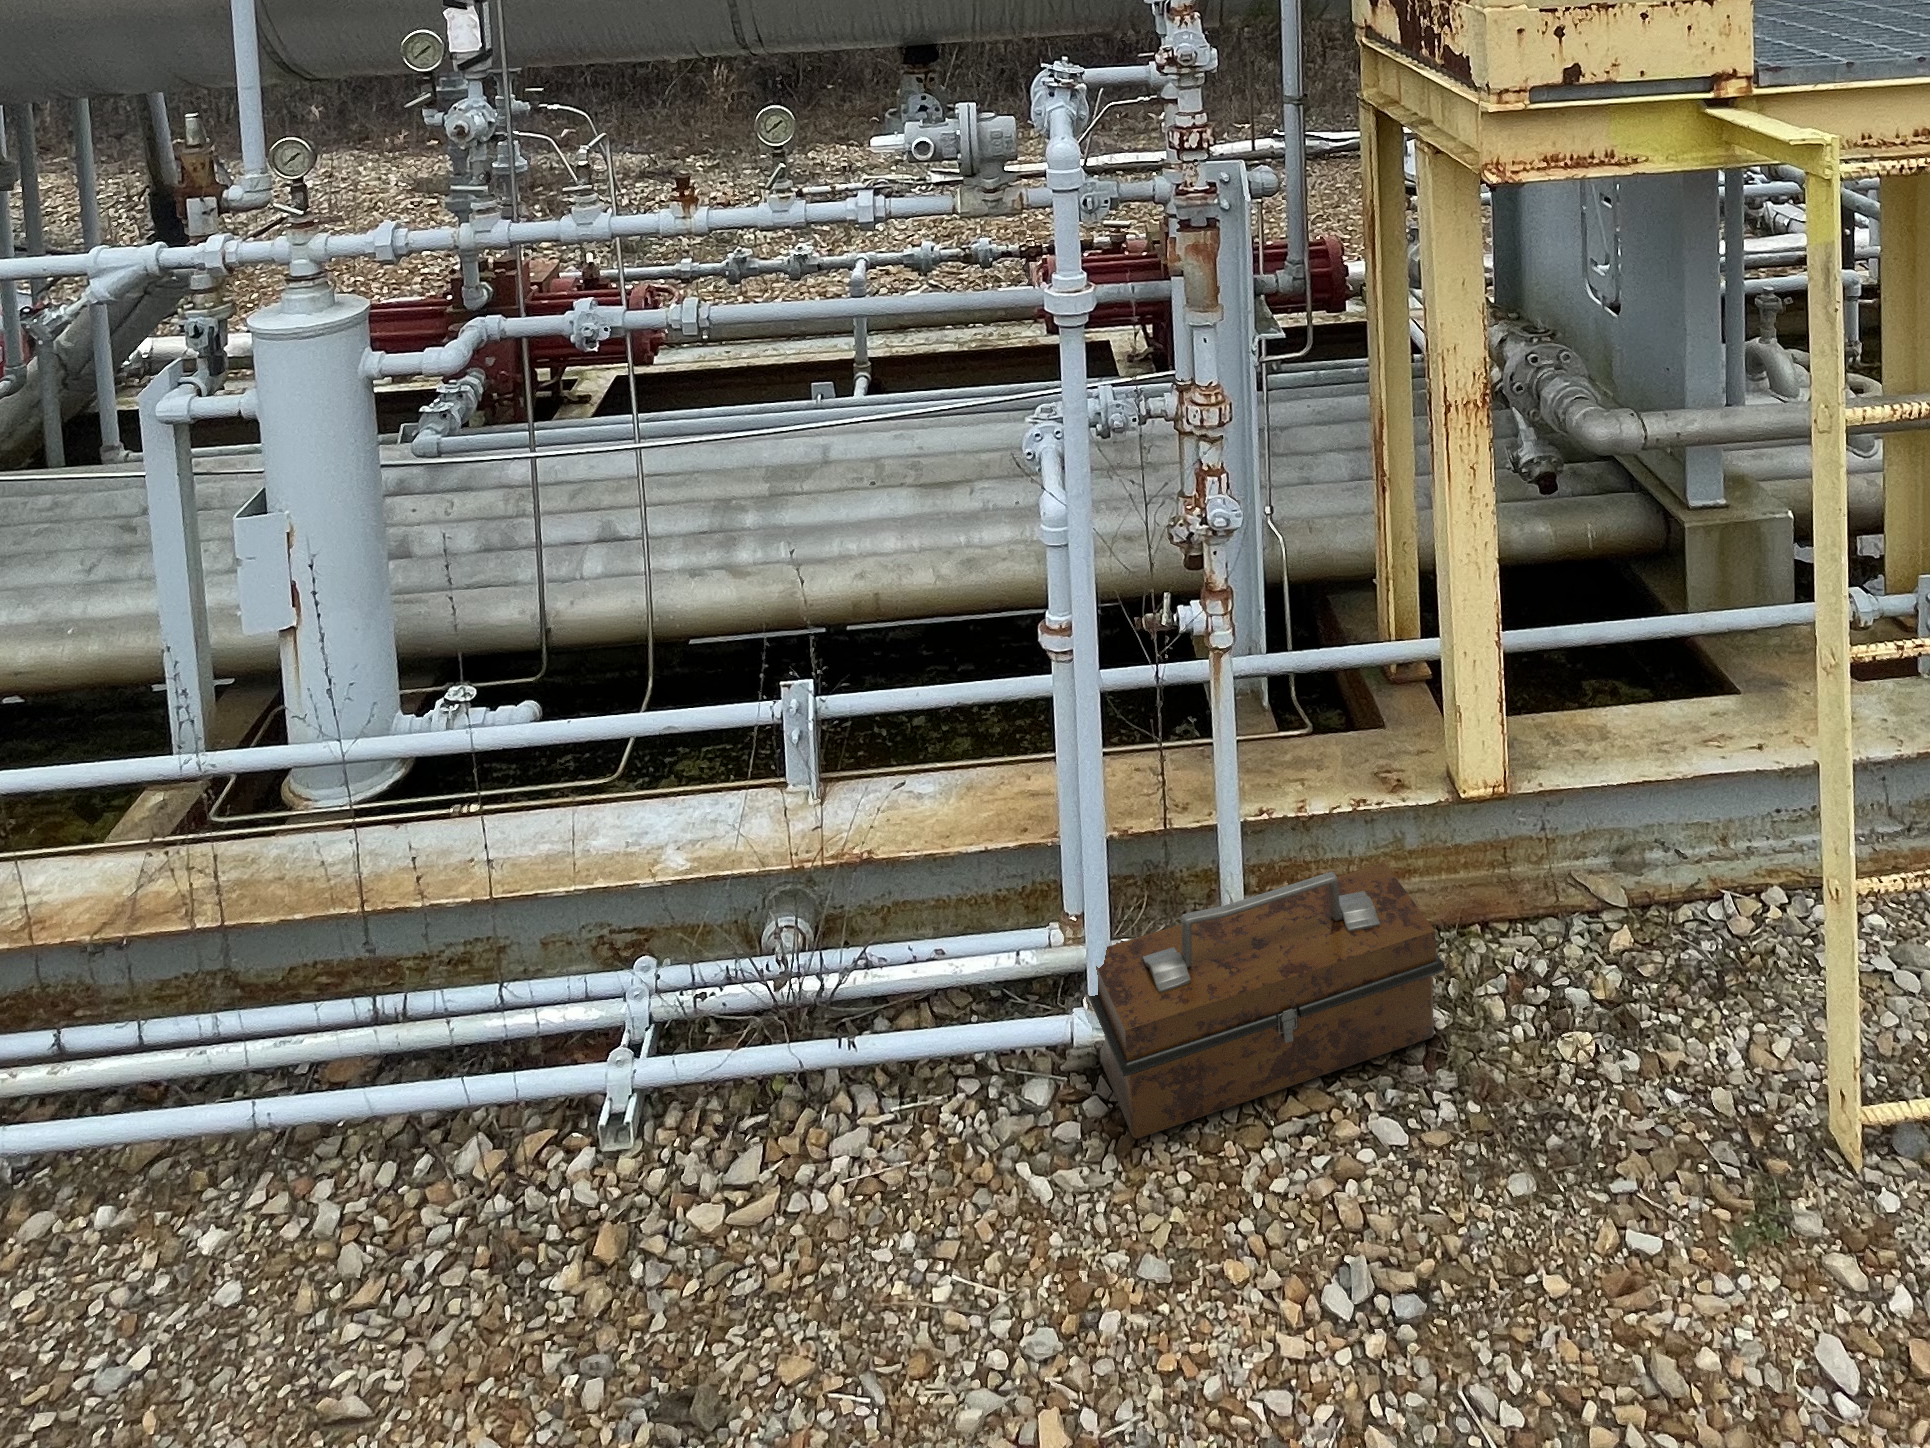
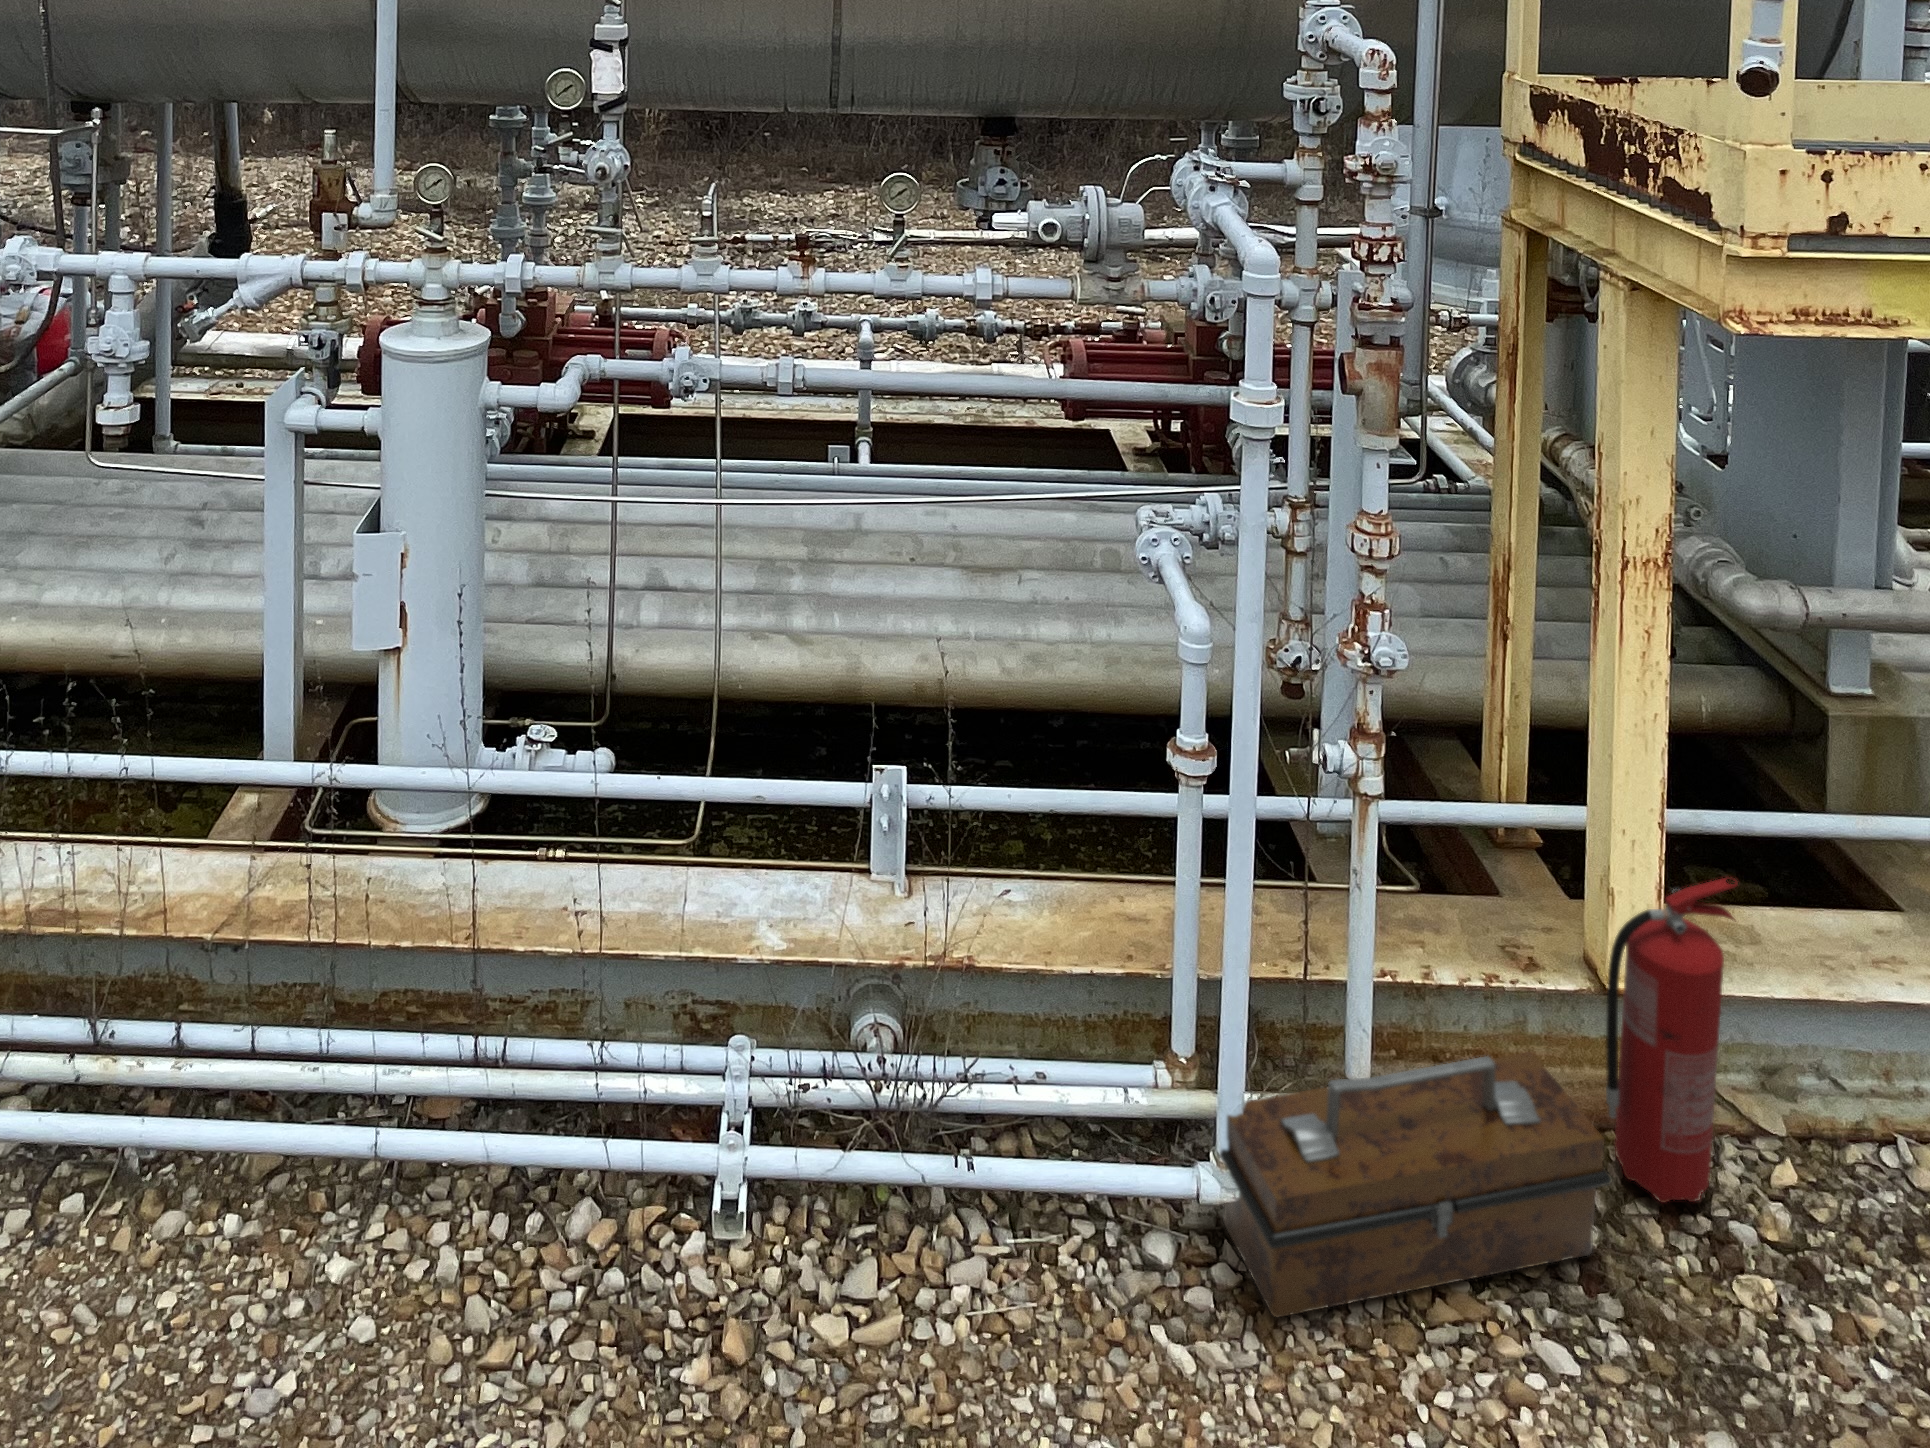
fire extinguisher: none [1444,680,1554,982] -> present [1606,878,1737,1203]

